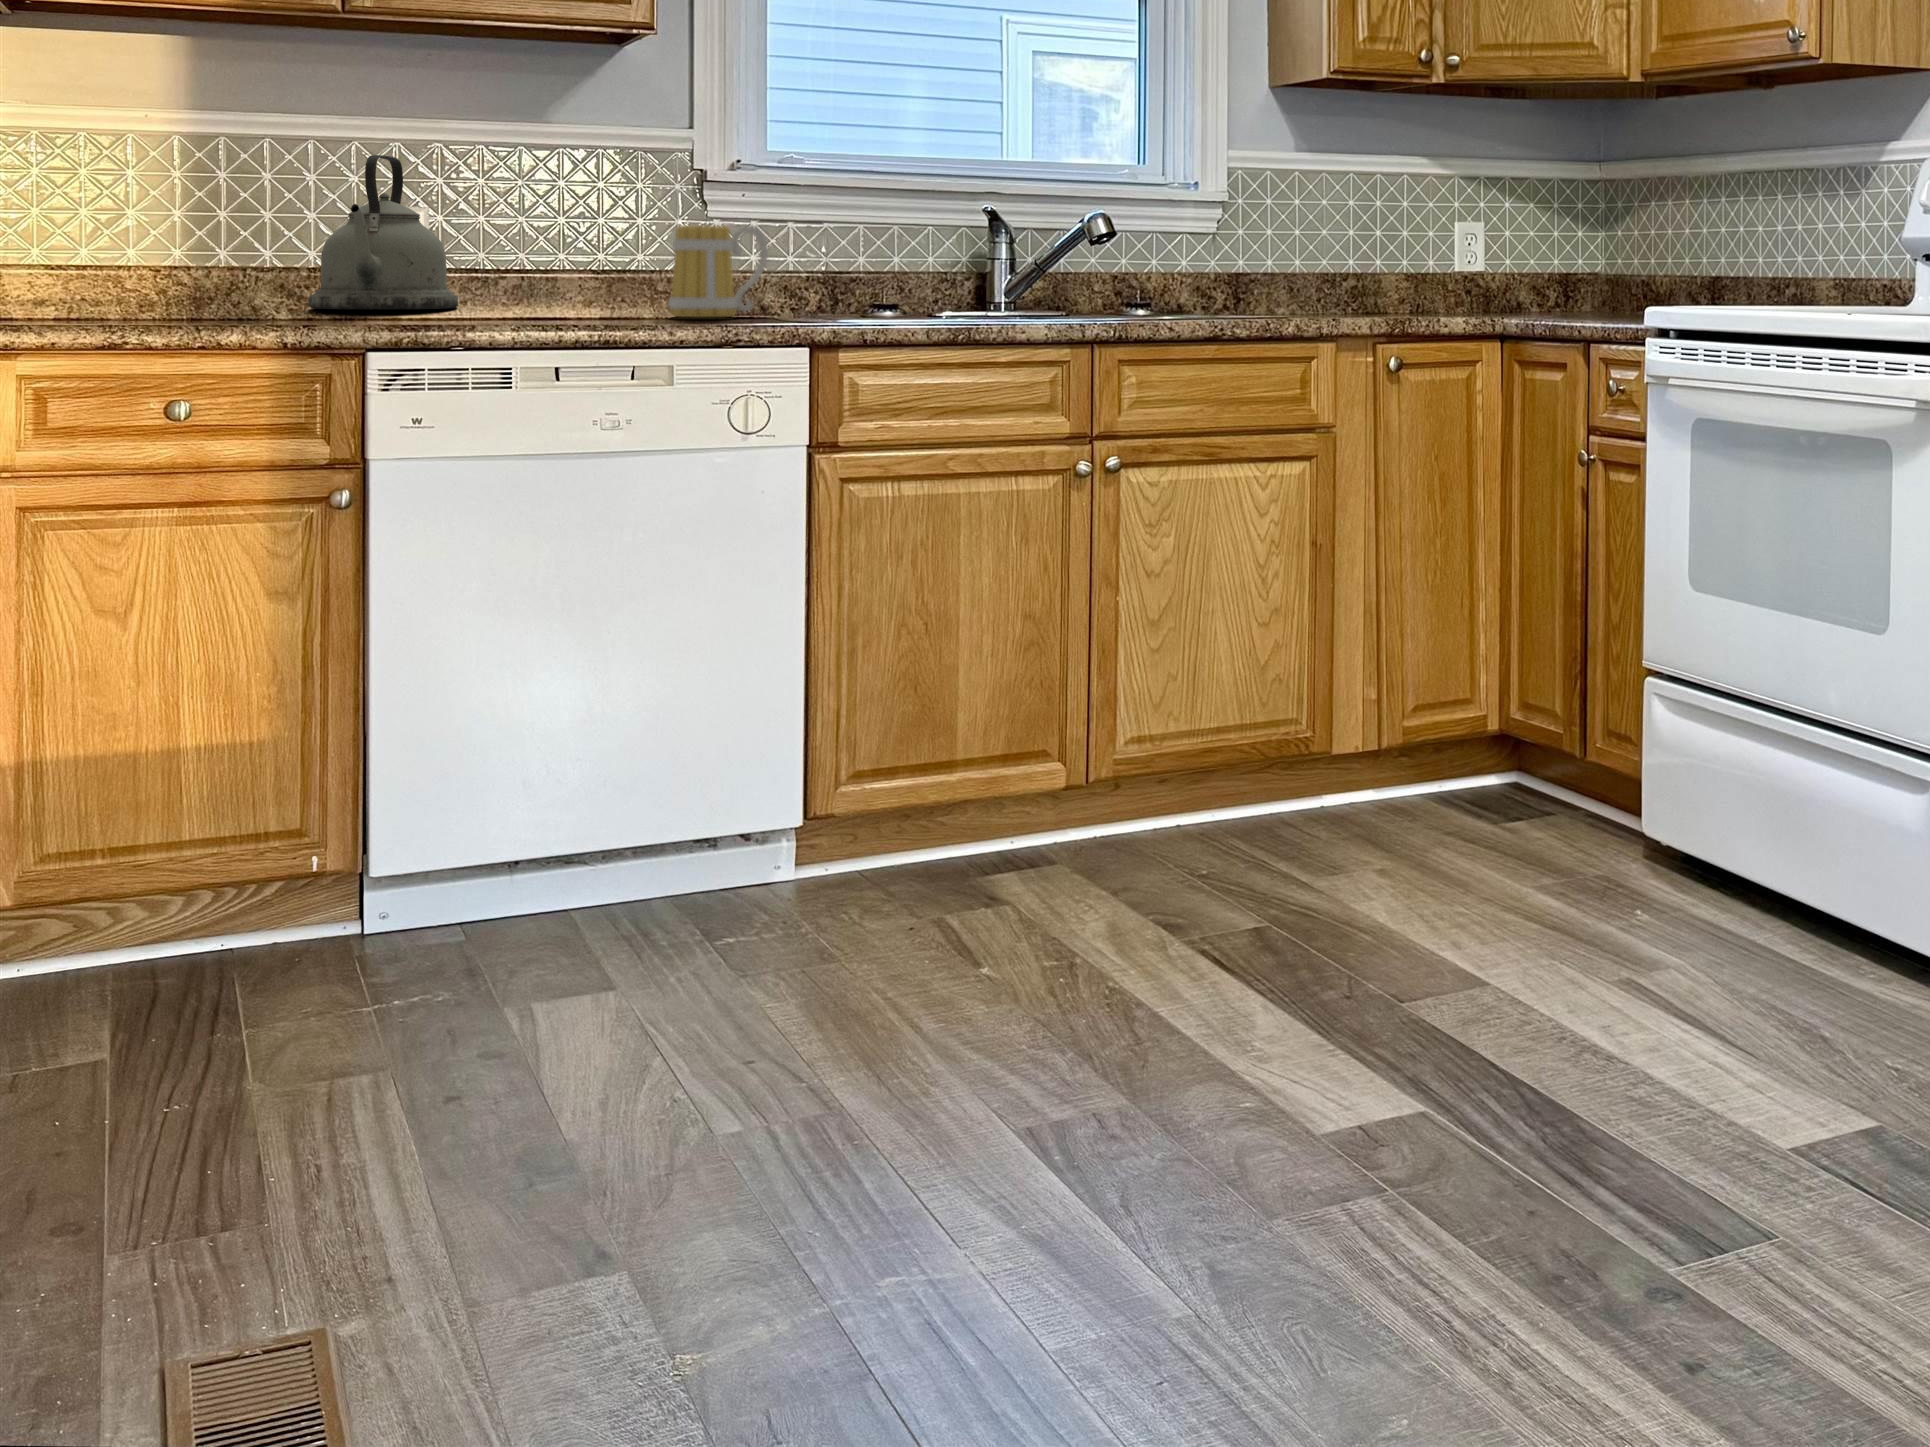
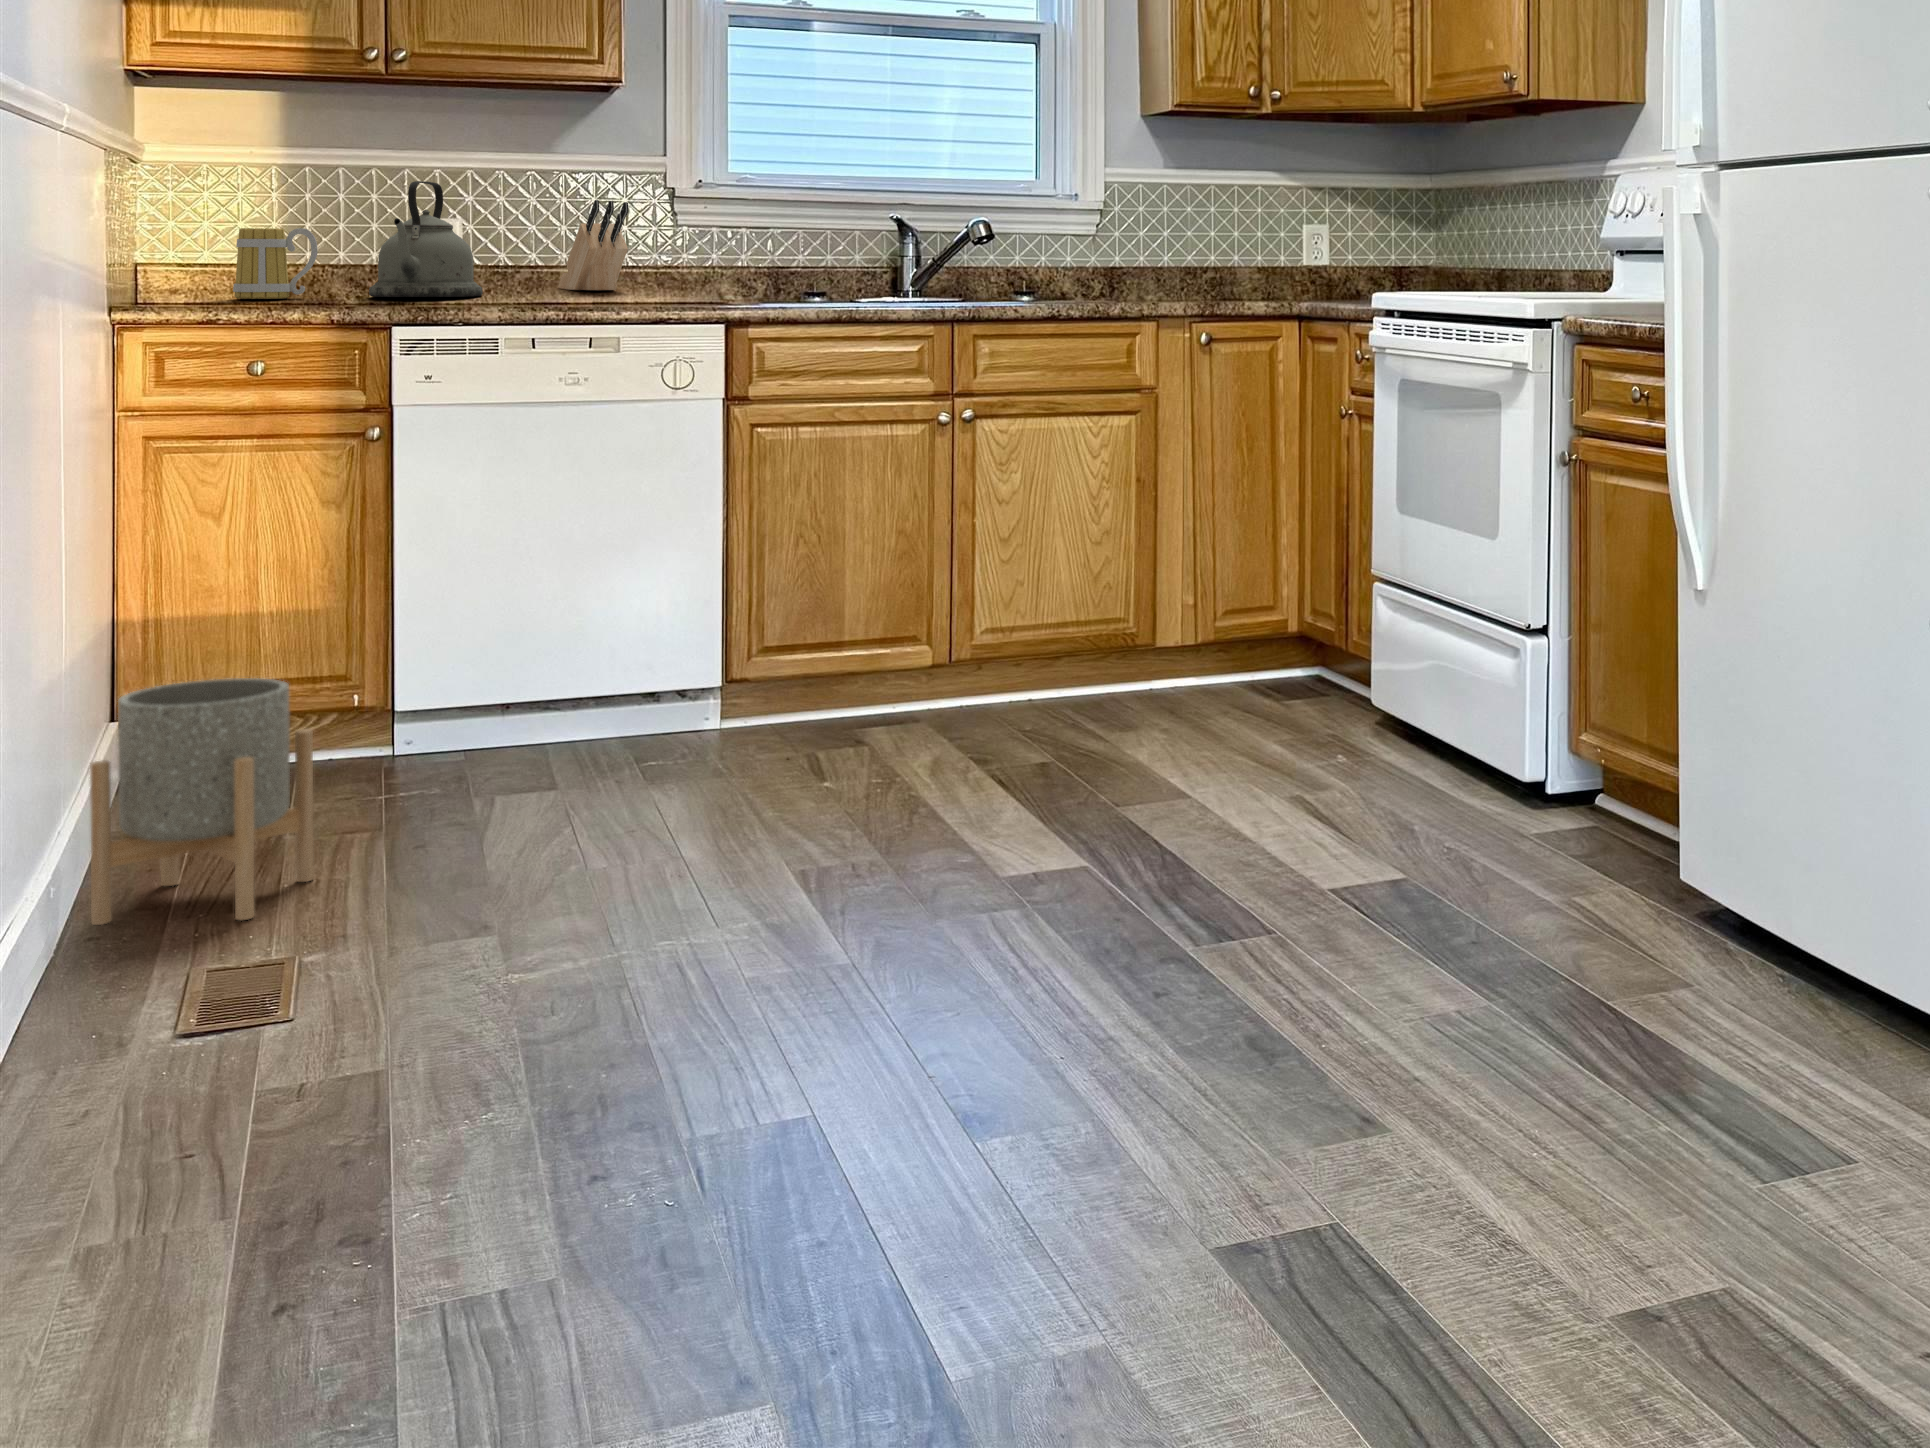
knife block: none [547,182,649,300] -> present [558,200,628,290]
mug: present [669,225,768,317] -> present [233,228,318,299]
planter: none [9,869,324,1256] -> present [90,678,314,925]

